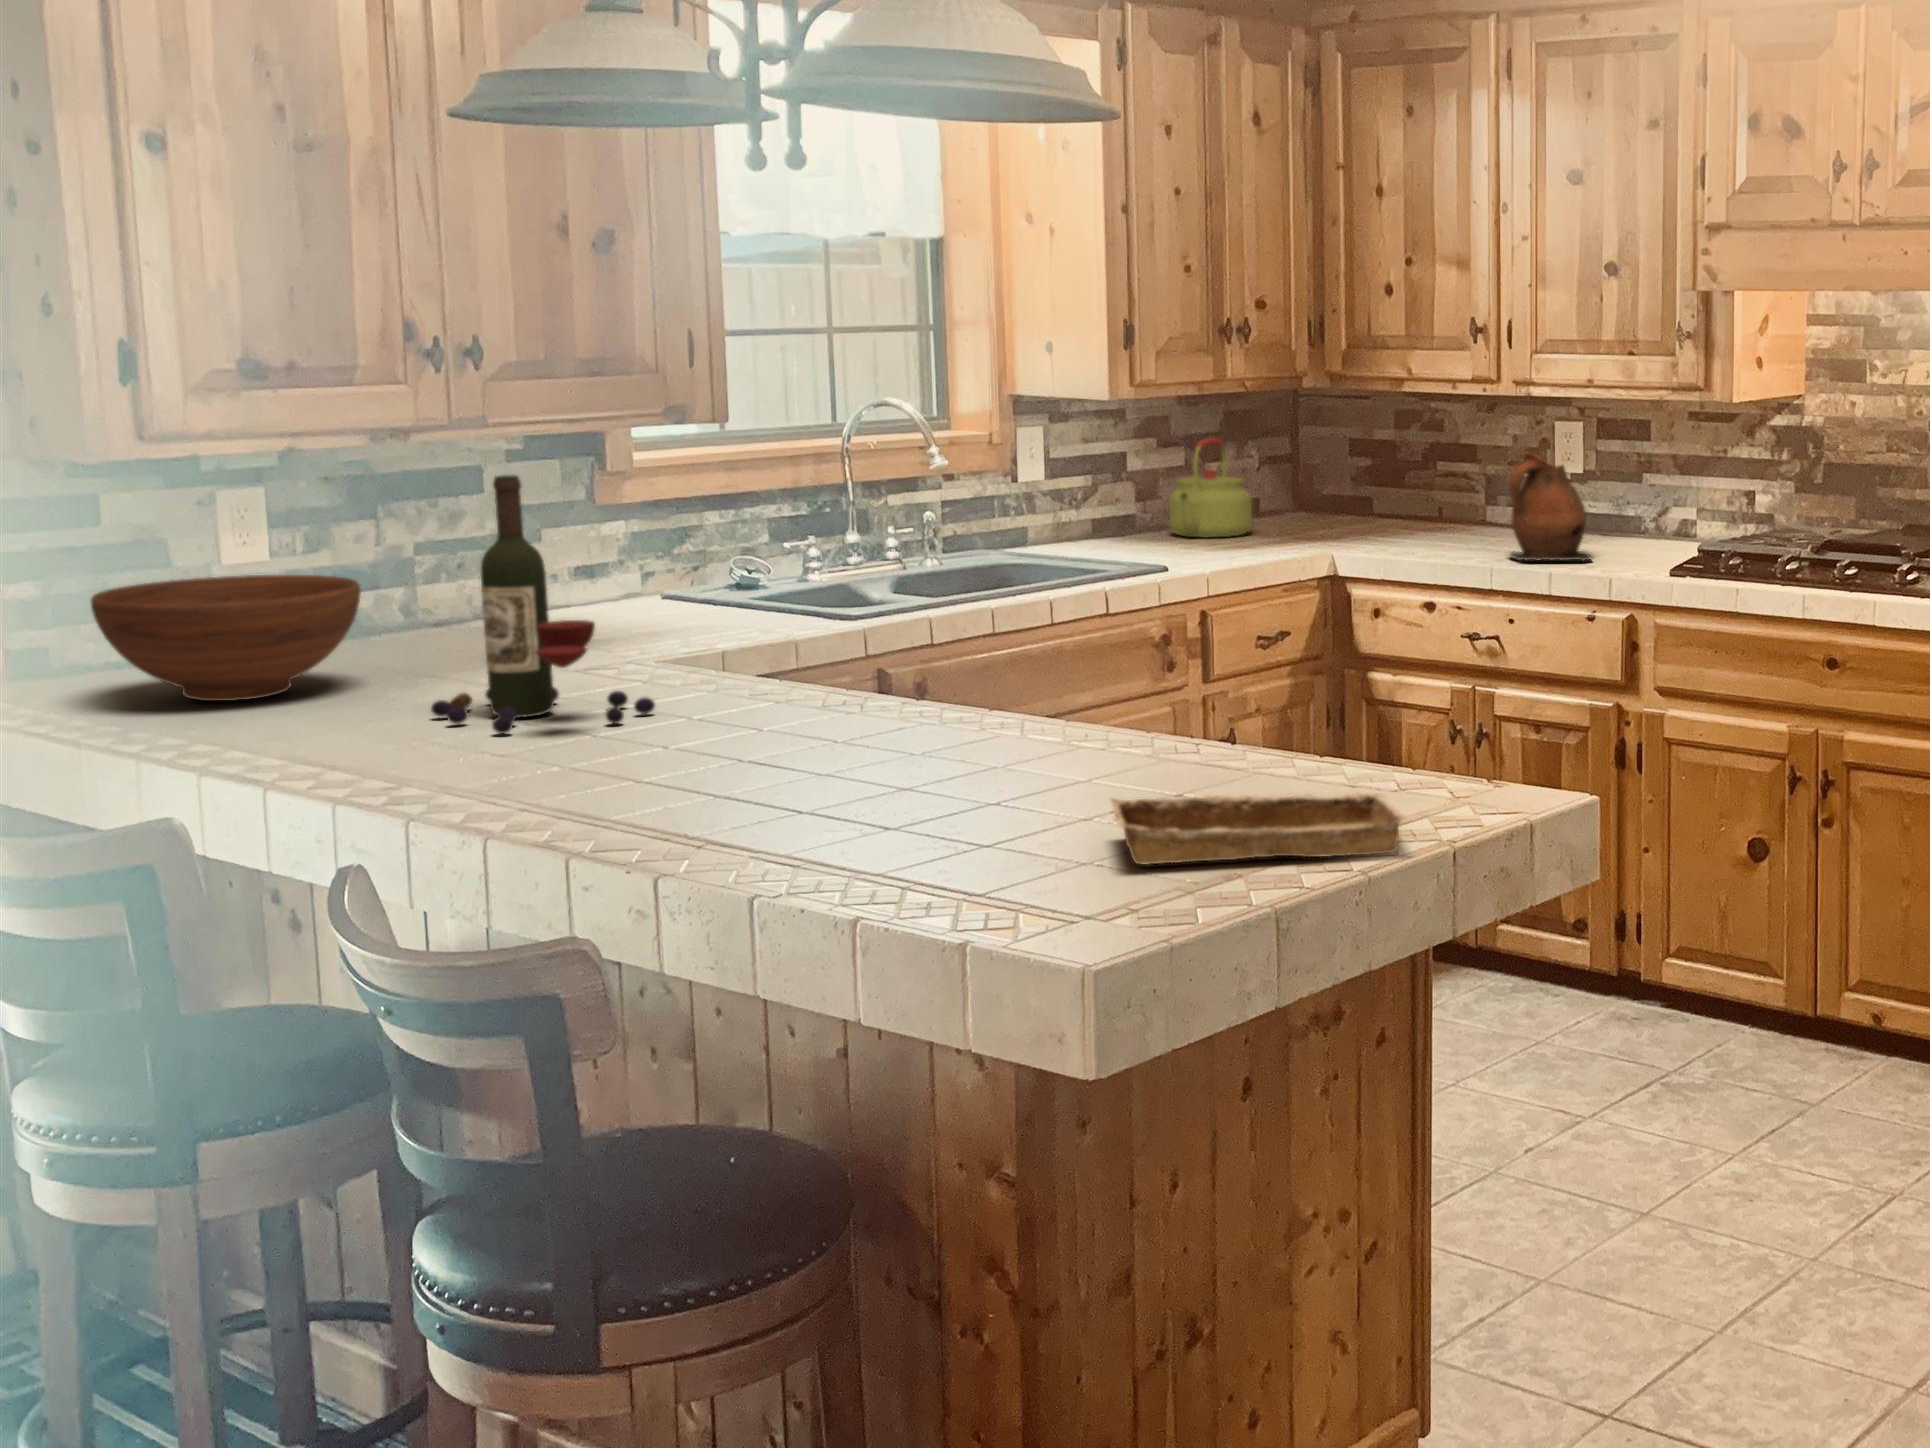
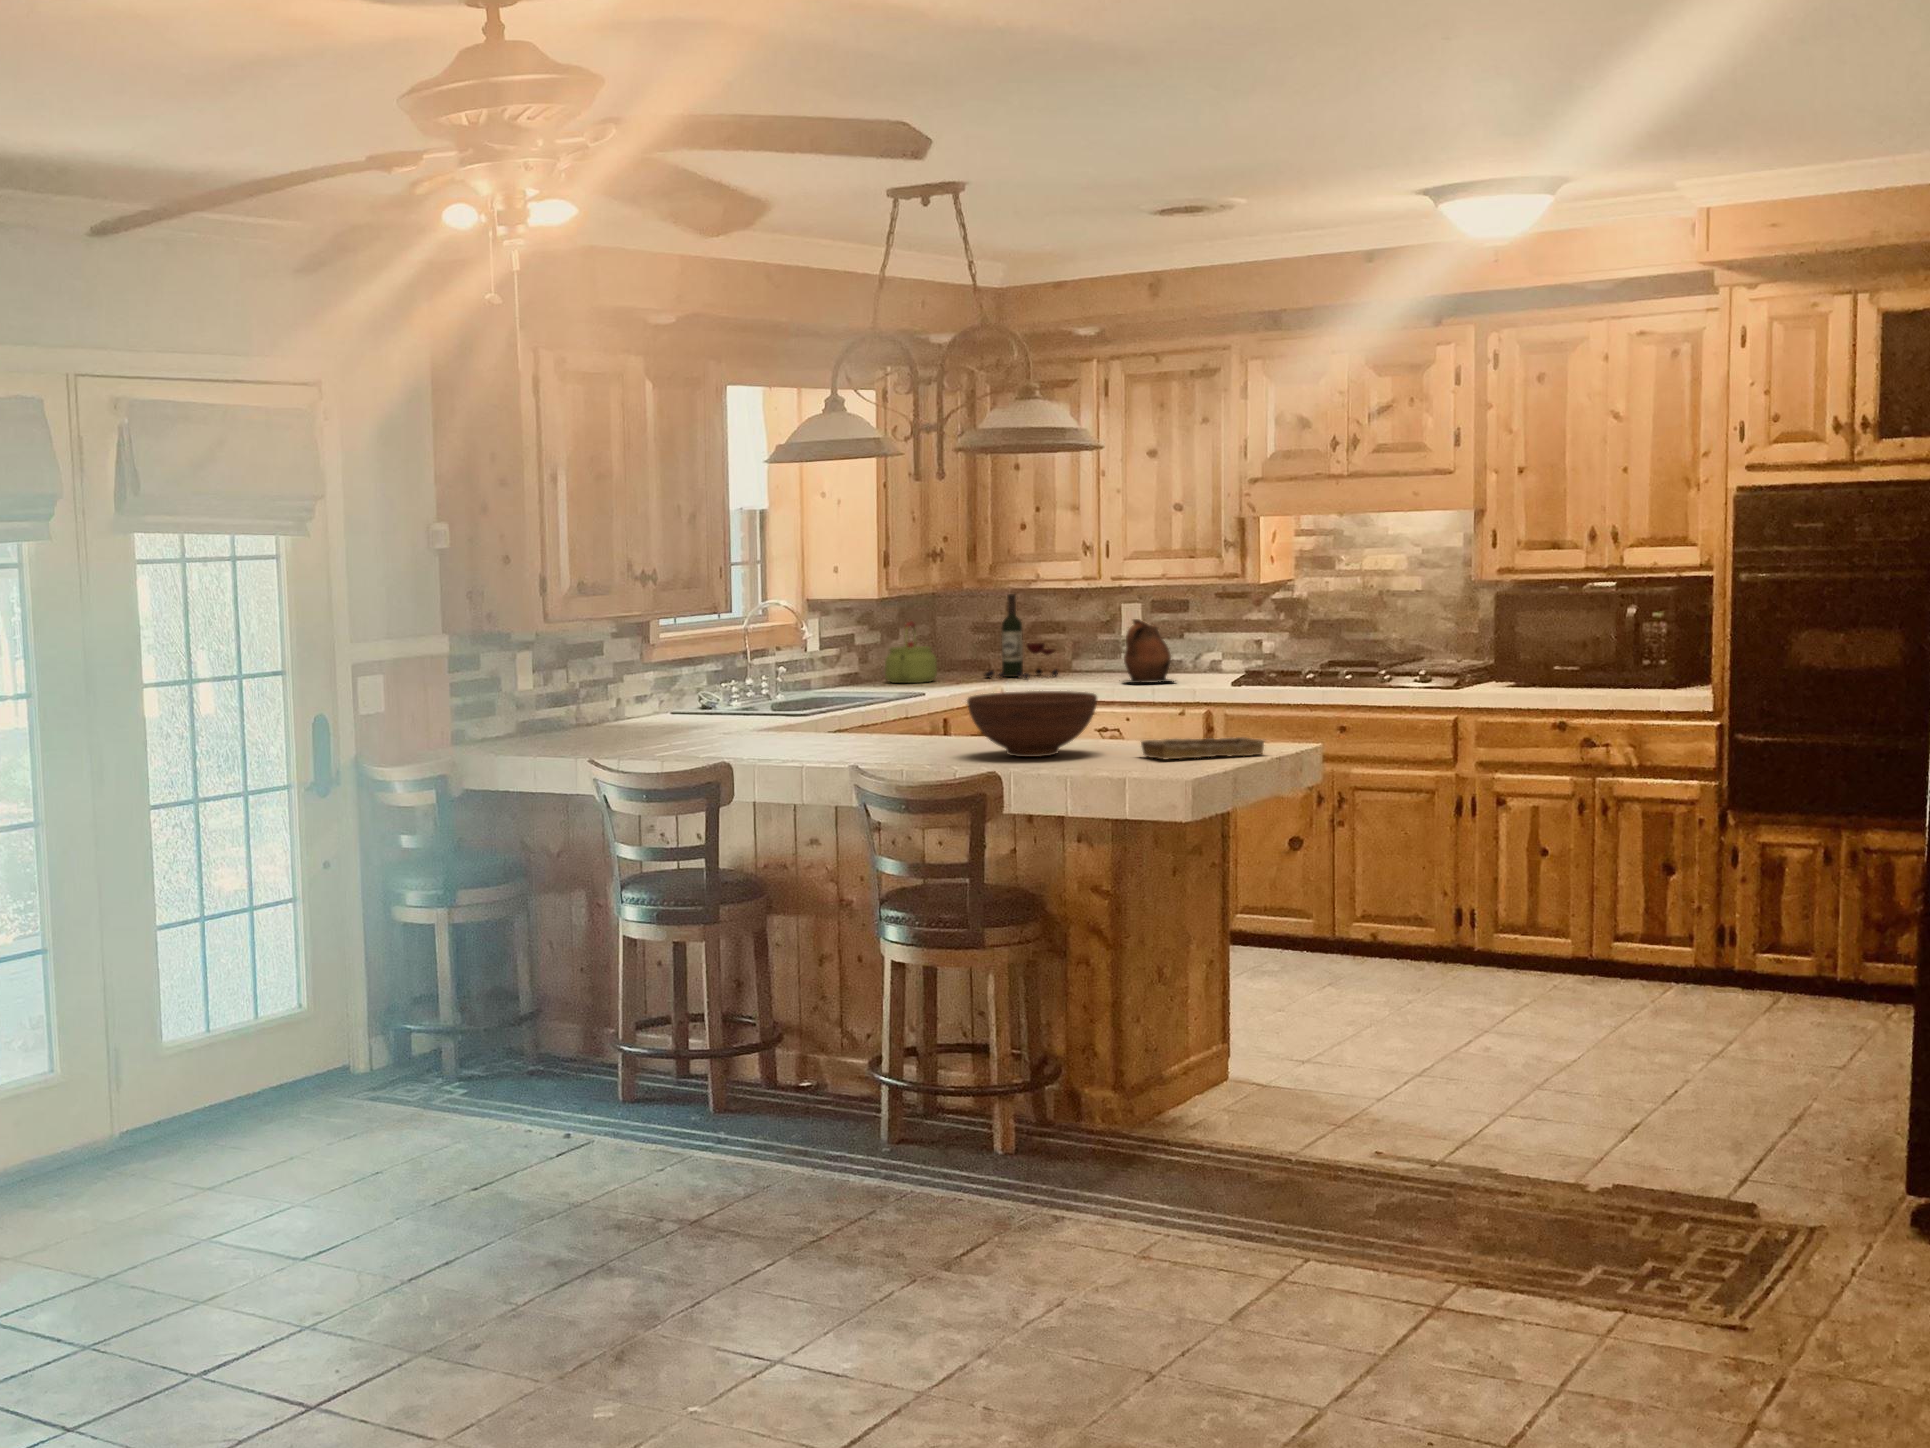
wine bottle: present [431,475,655,734] -> present [984,594,1058,678]
fruit bowl: present [91,575,361,701] -> present [967,691,1097,757]

